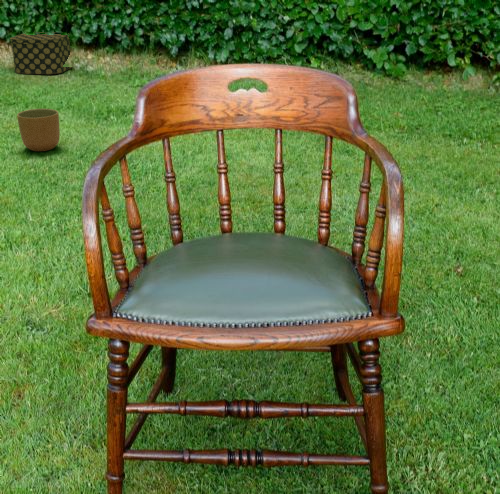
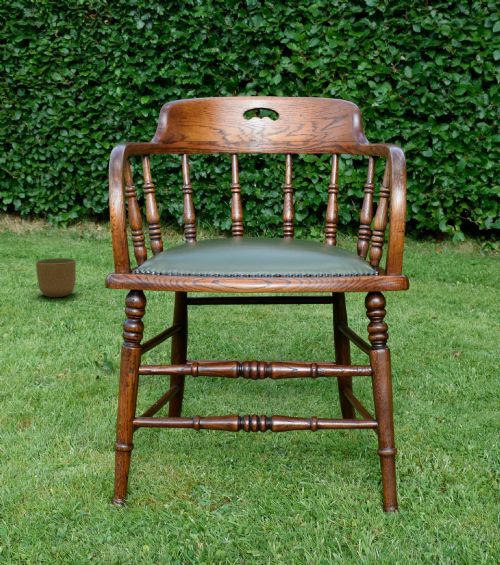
storage box: present [10,34,72,74] -> none [25,205,82,241]

